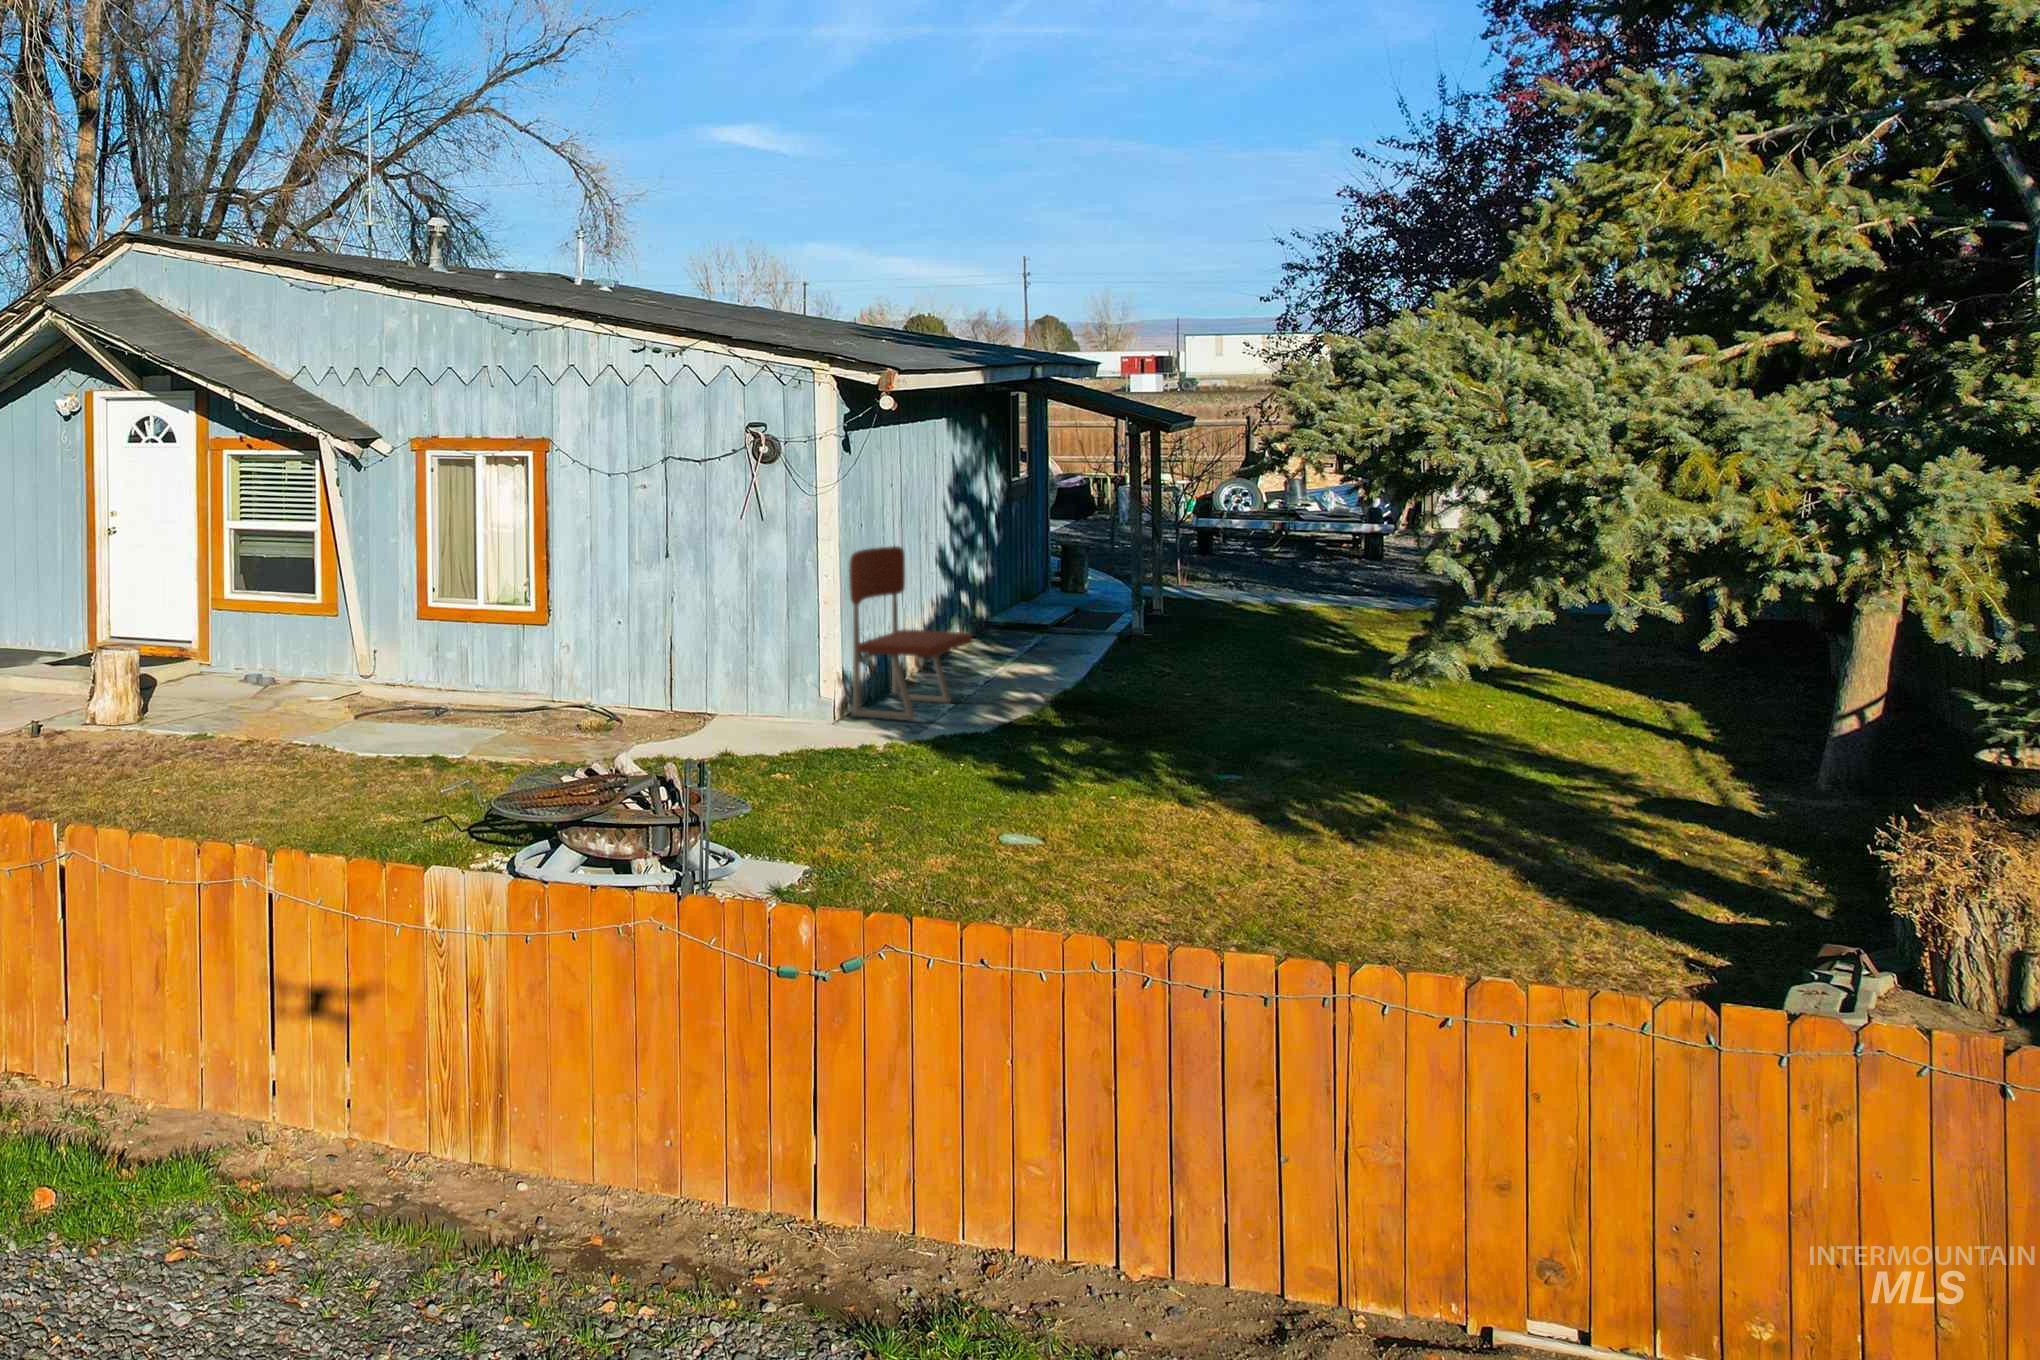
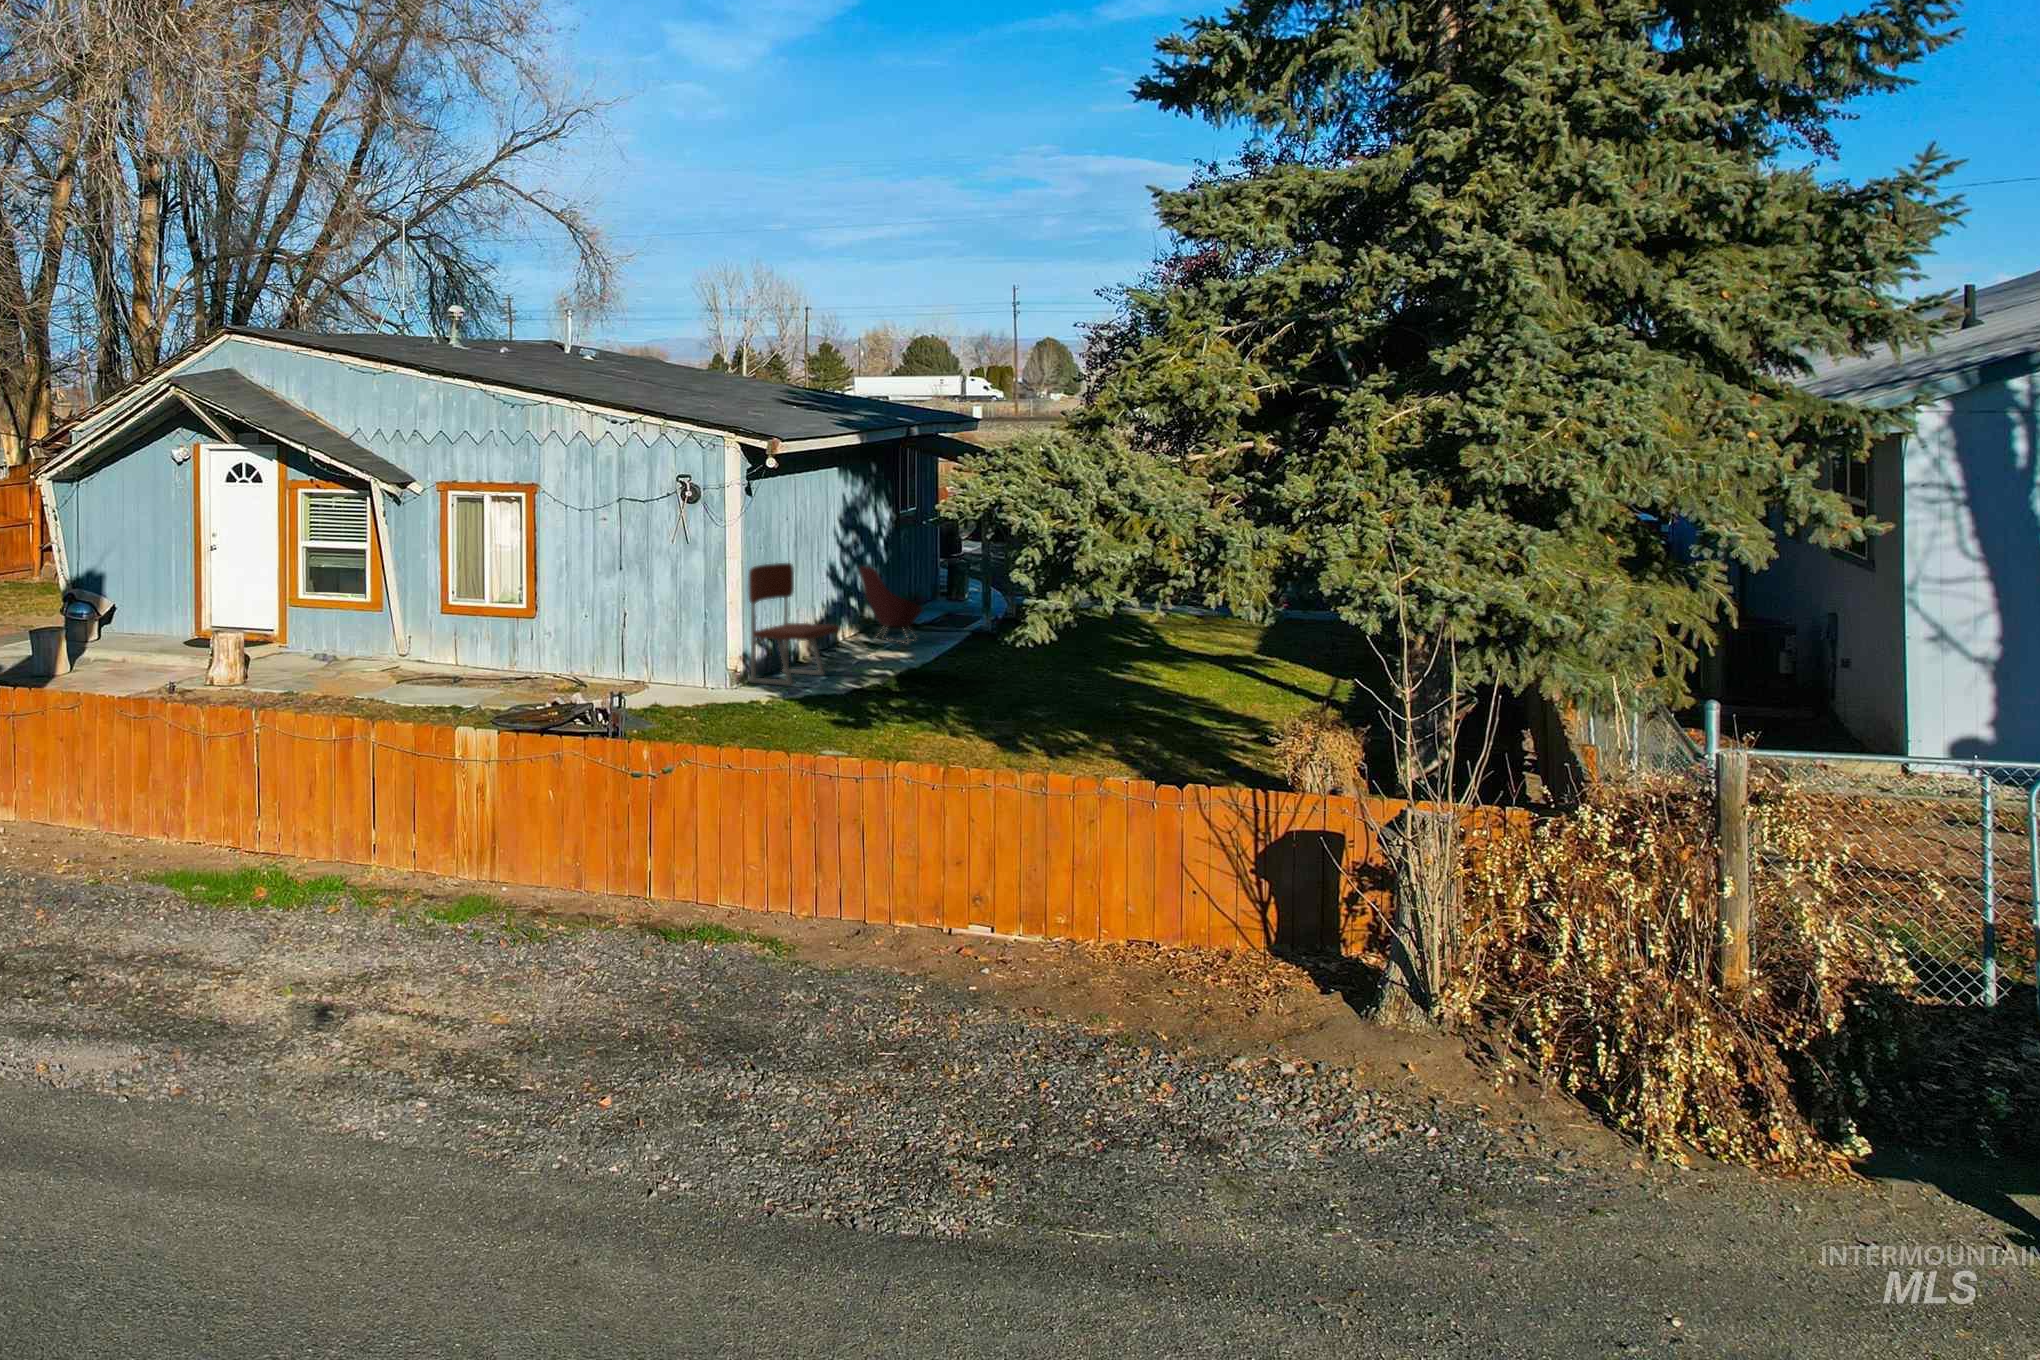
chair: none [972,549,1058,653] -> present [859,566,922,641]

